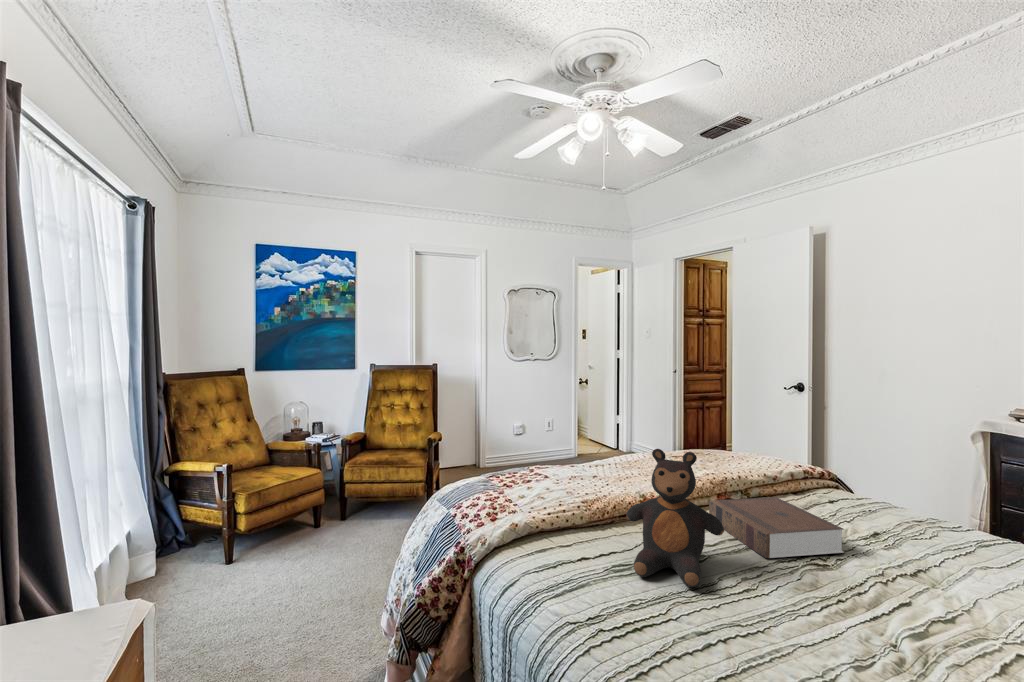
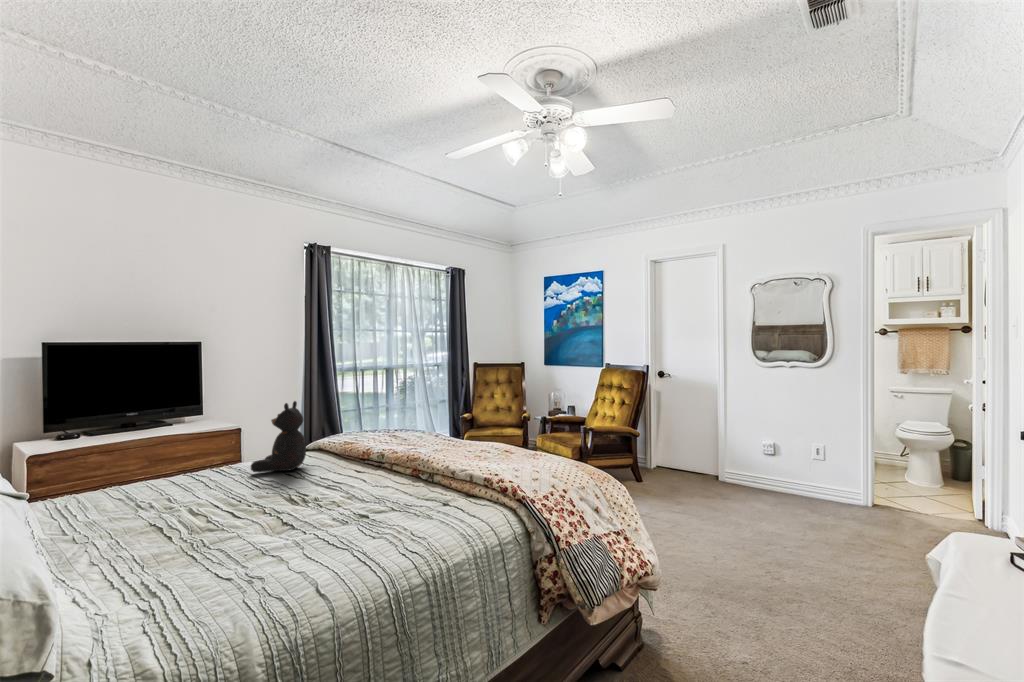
book: present [709,497,844,558] -> none [299,459,389,501]

